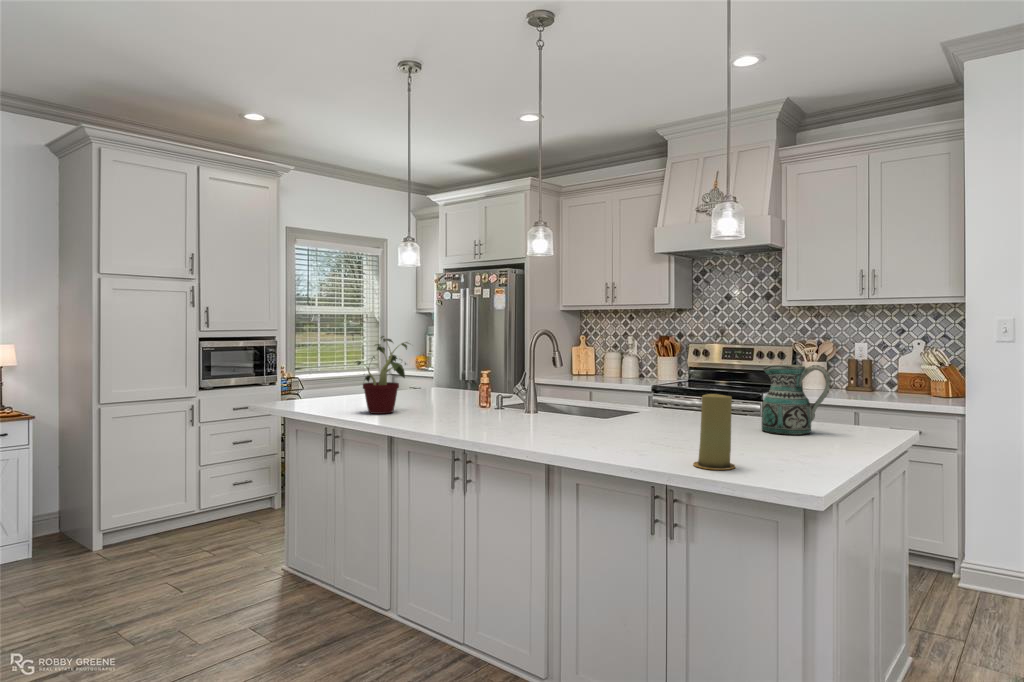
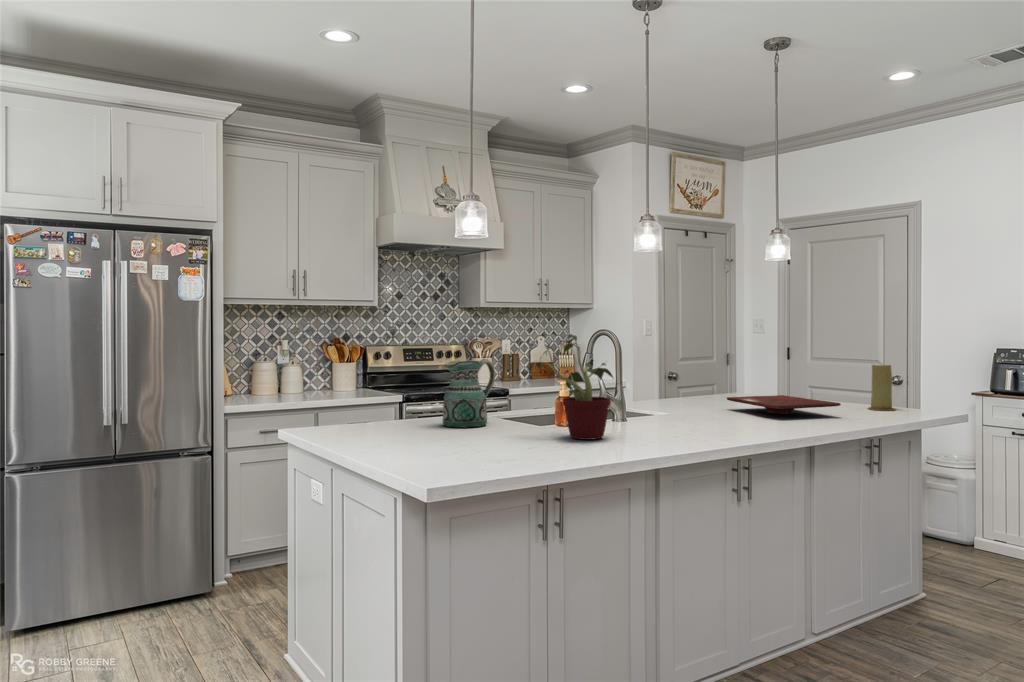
ceramic pitcher: present [762,364,831,435] -> present [443,359,495,427]
cutting board: none [528,414,667,440] -> present [727,395,841,414]

